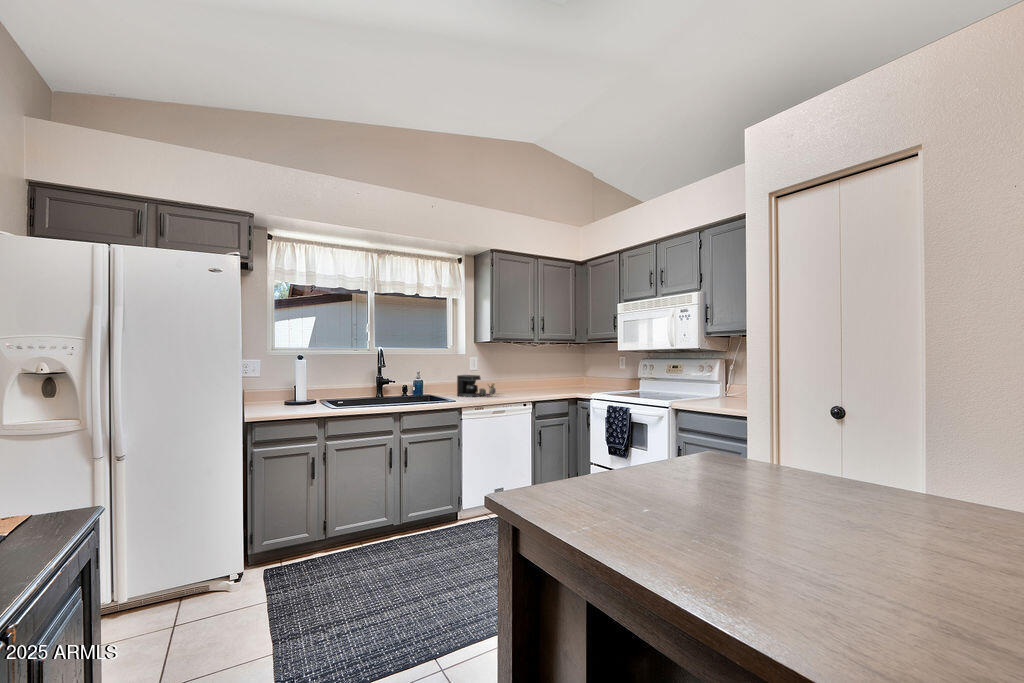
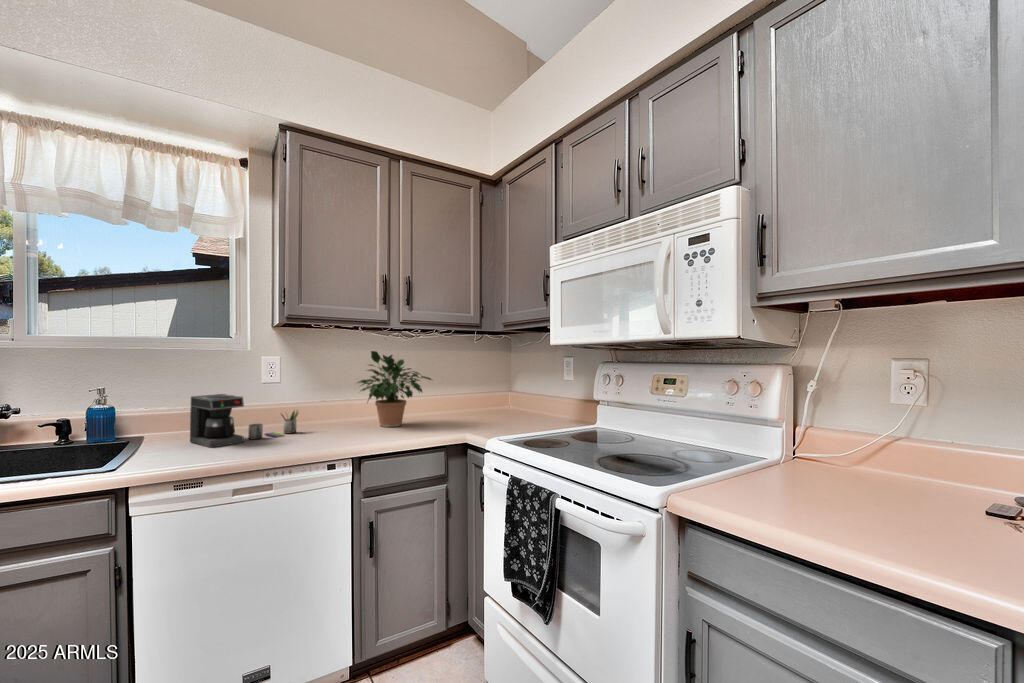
potted plant: none [518,354,554,392] -> present [358,351,431,427]

